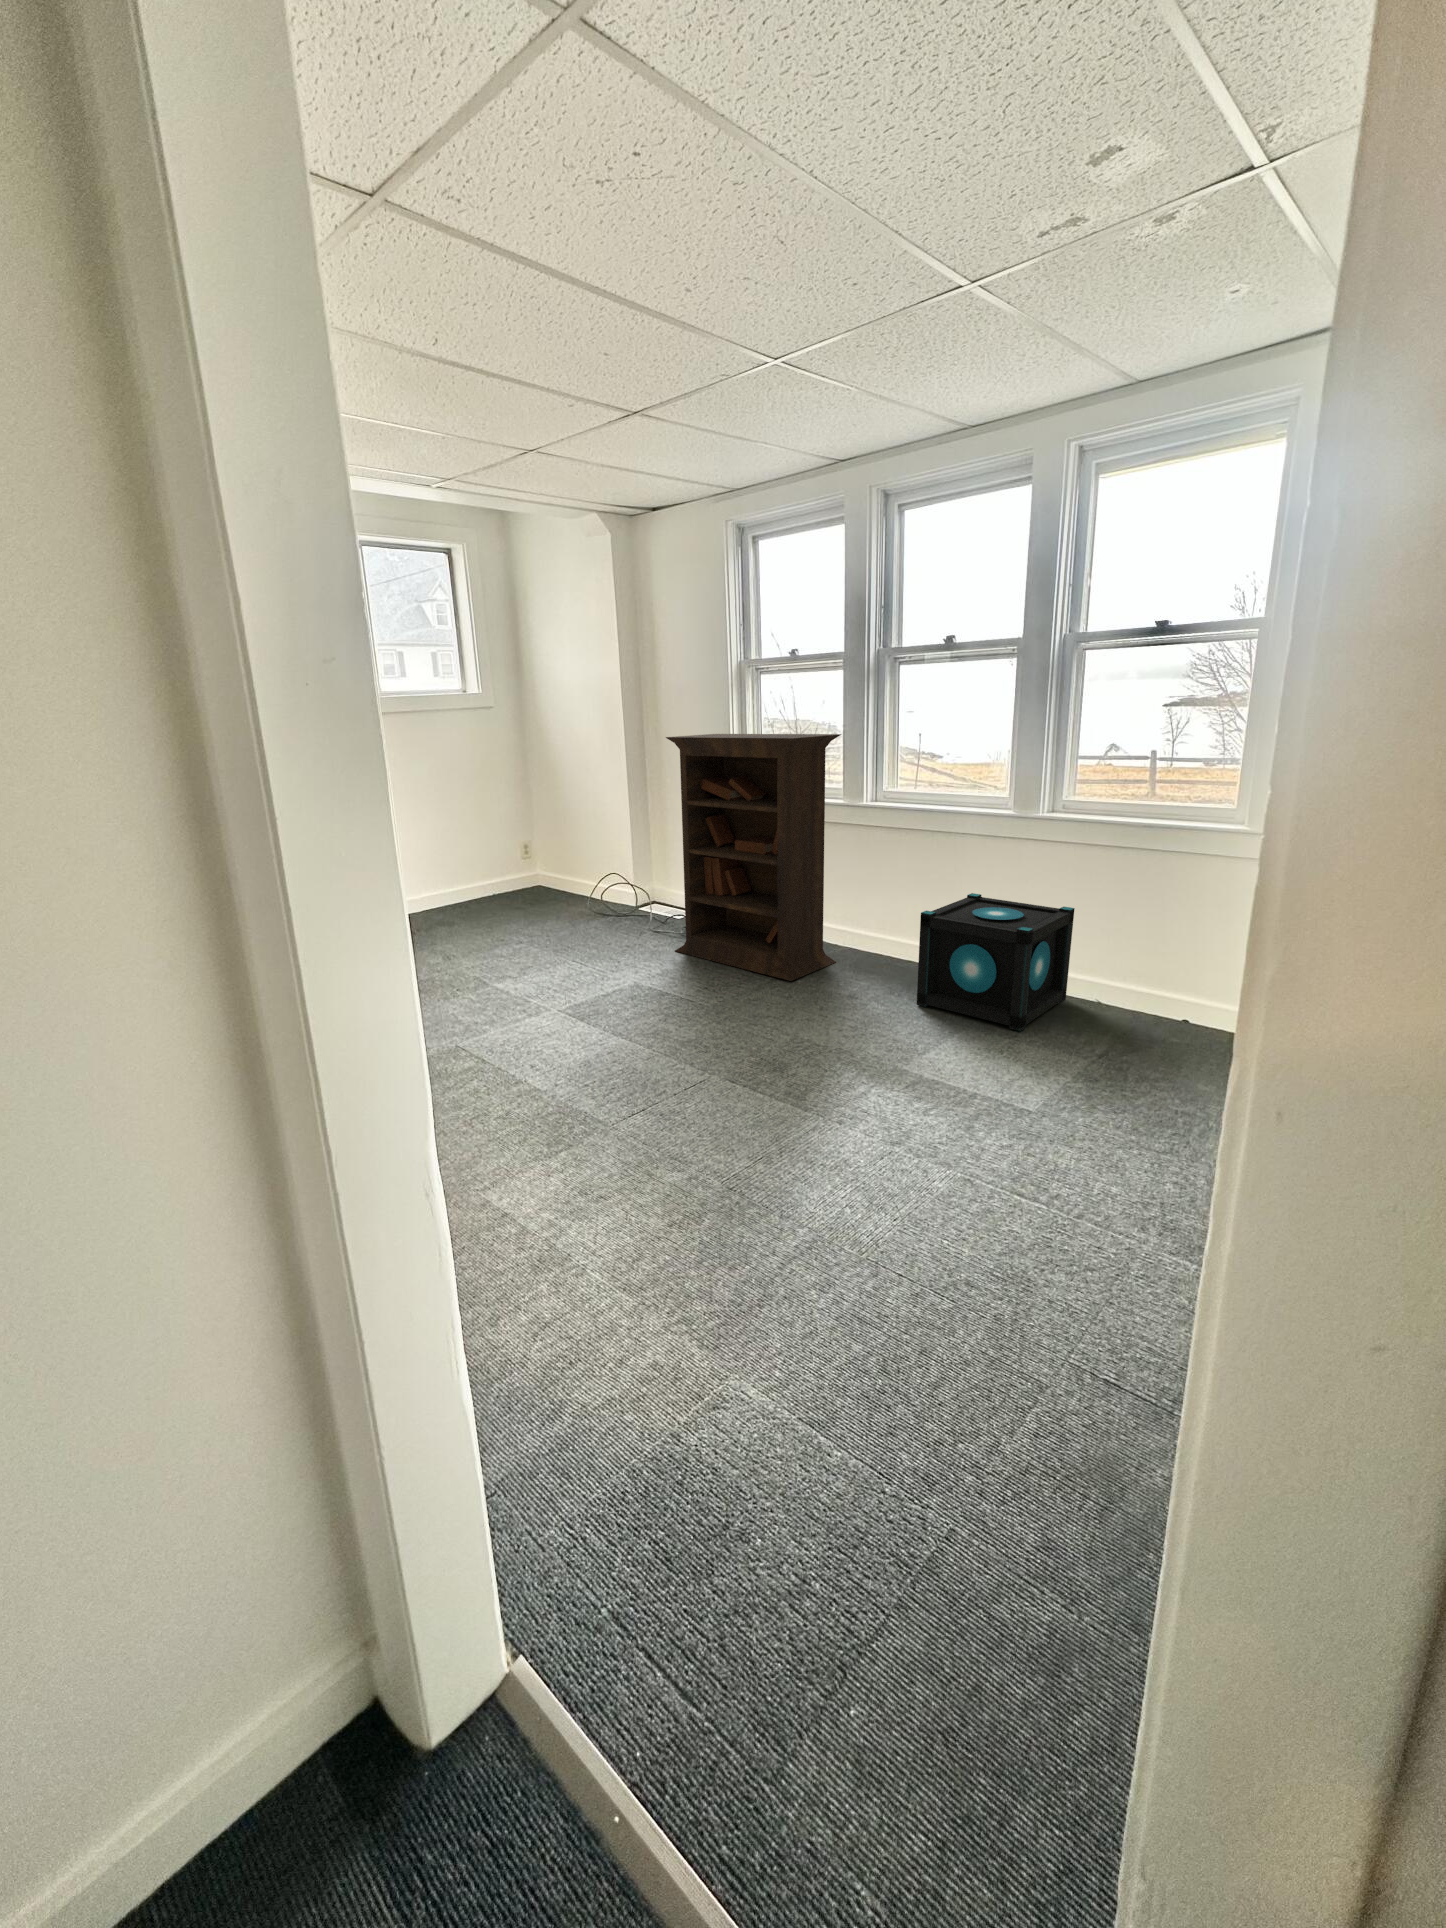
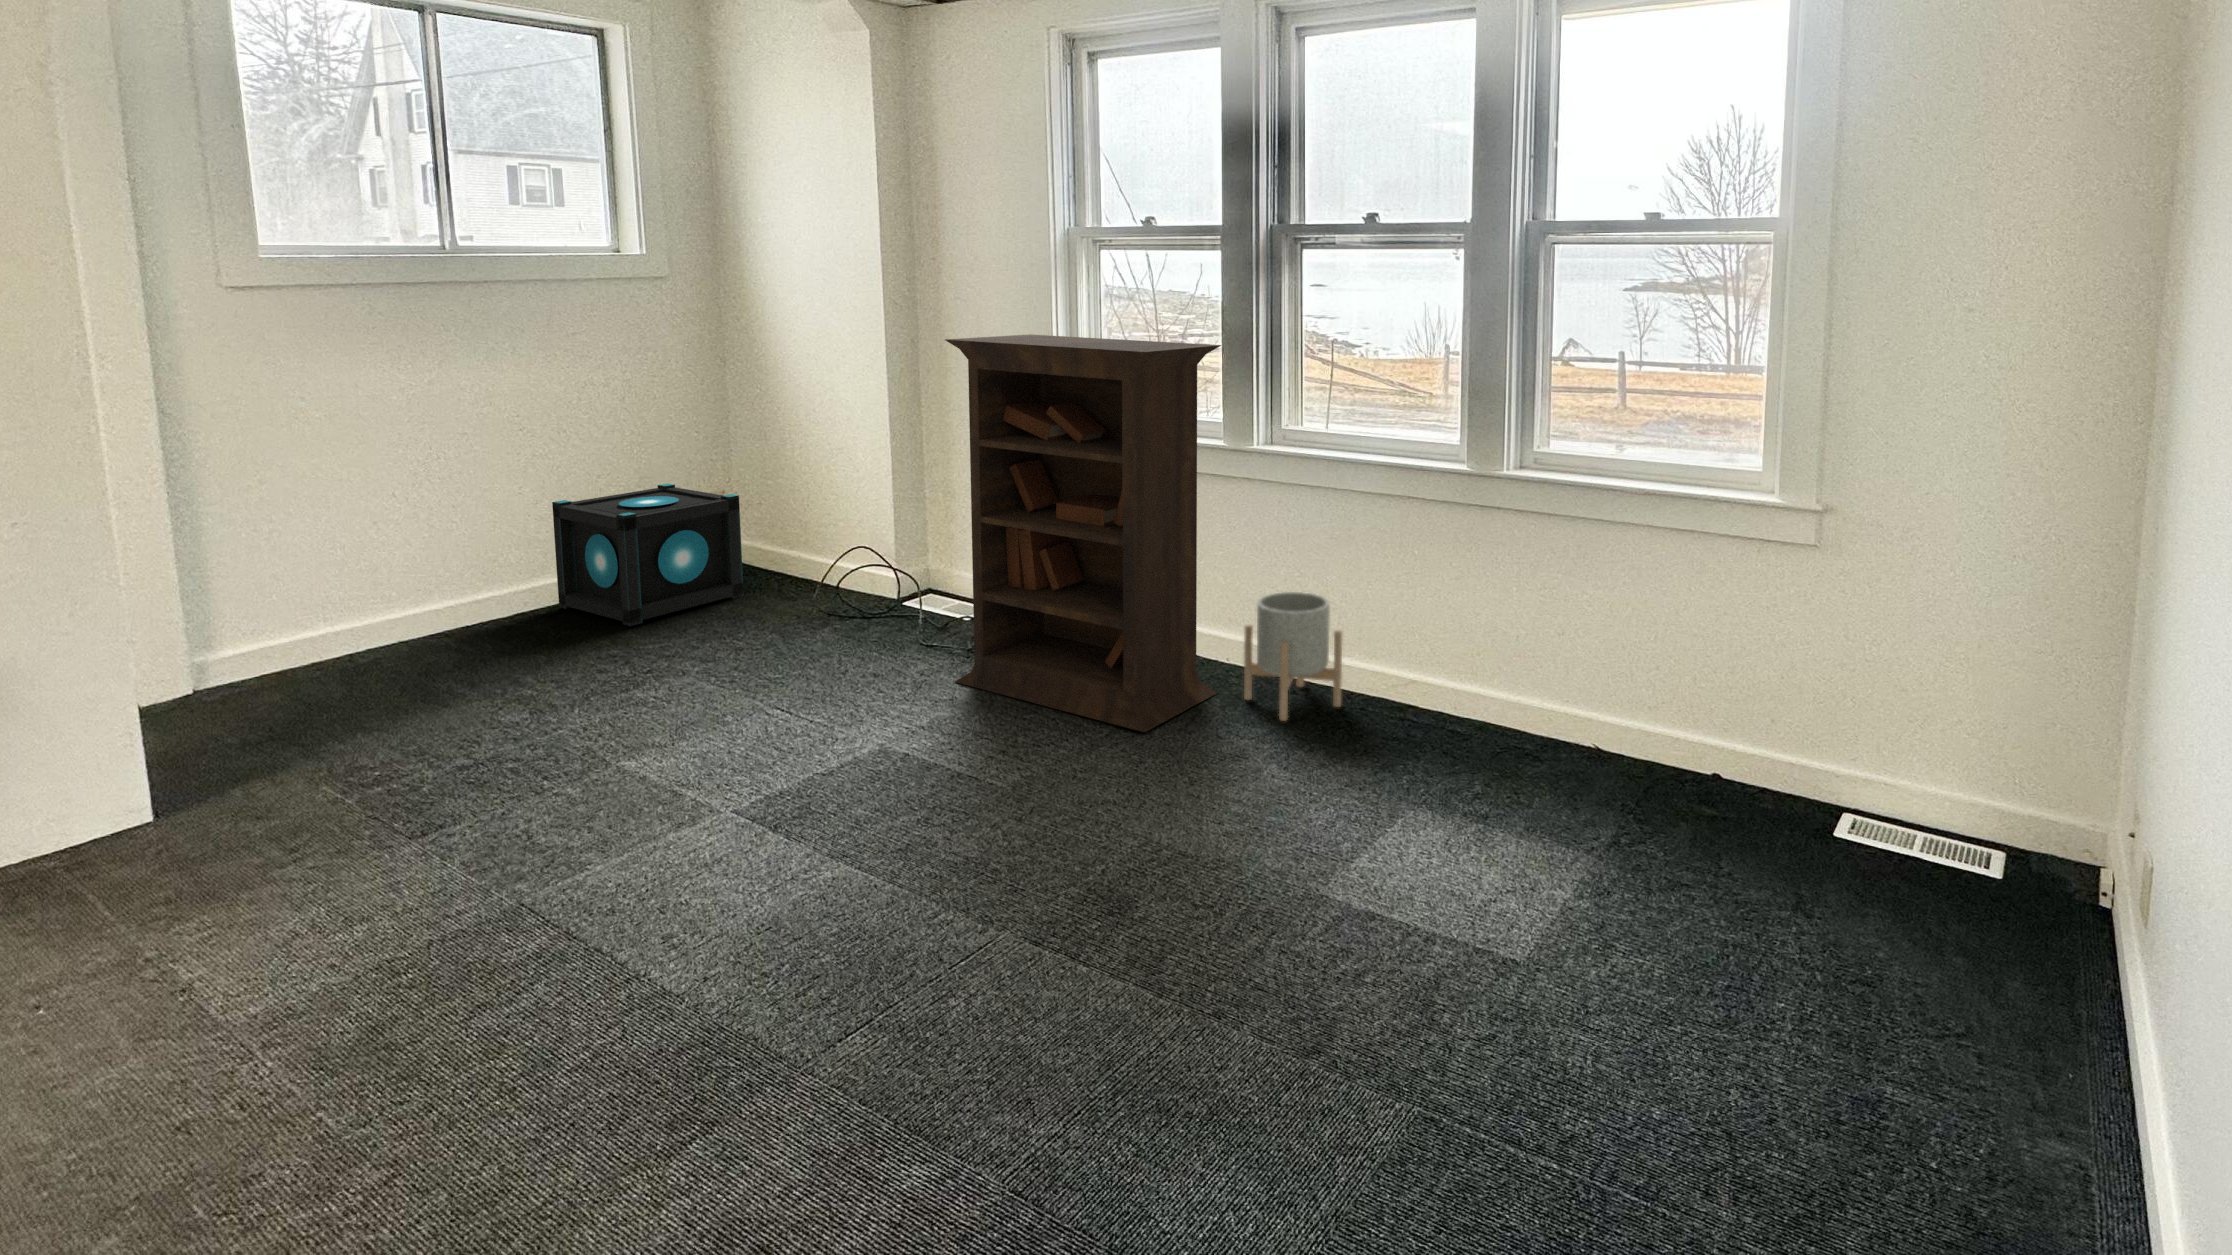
speaker: present [917,893,1075,1031] -> present [552,484,744,626]
planter: none [854,899,920,978] -> present [1244,592,1342,721]

